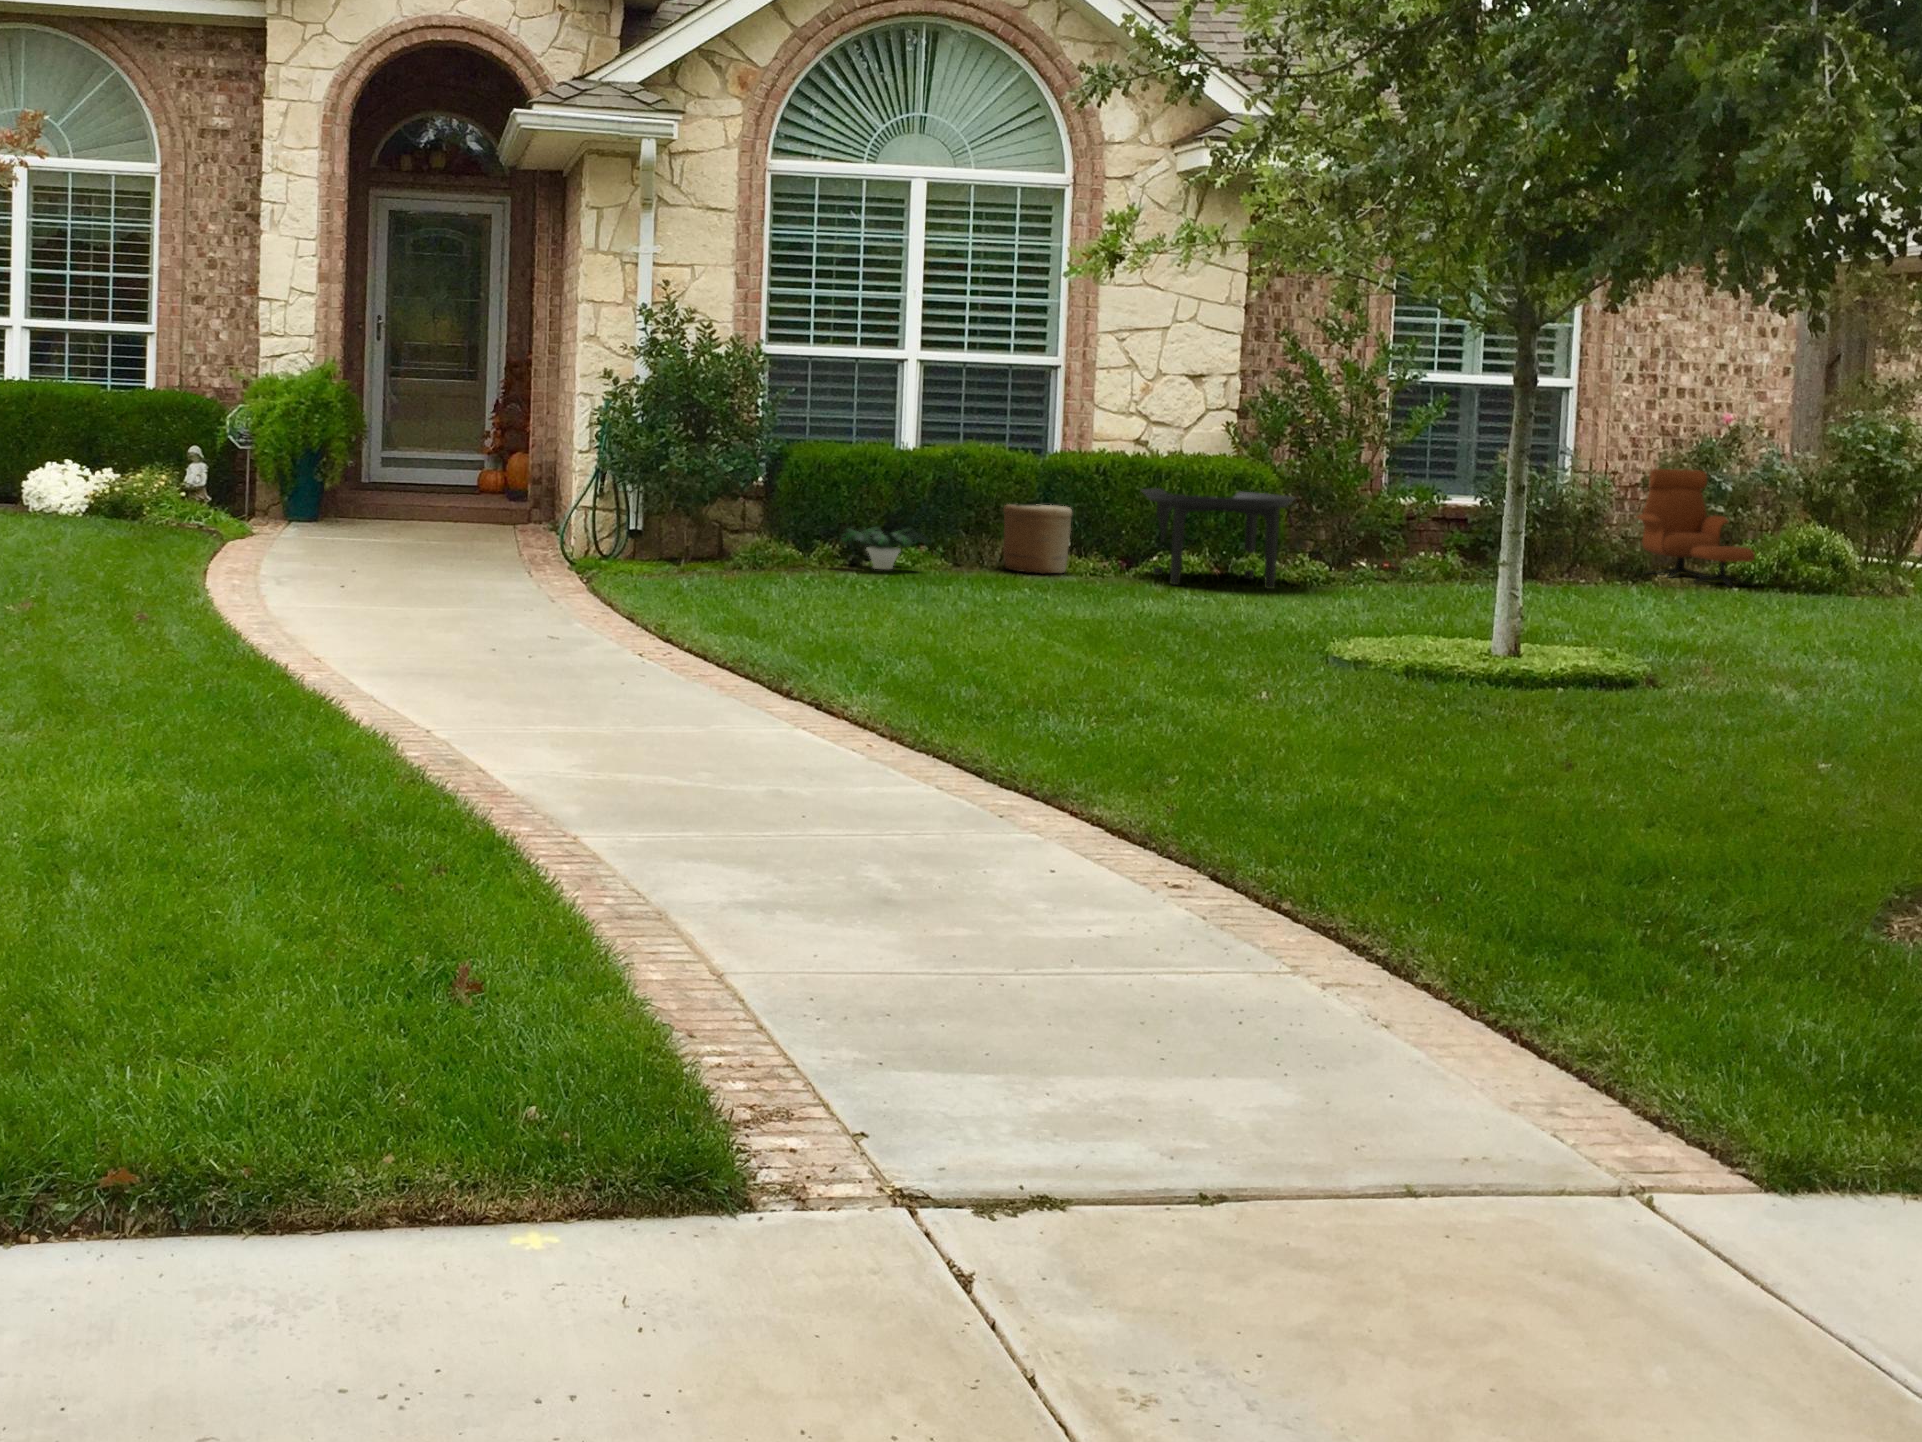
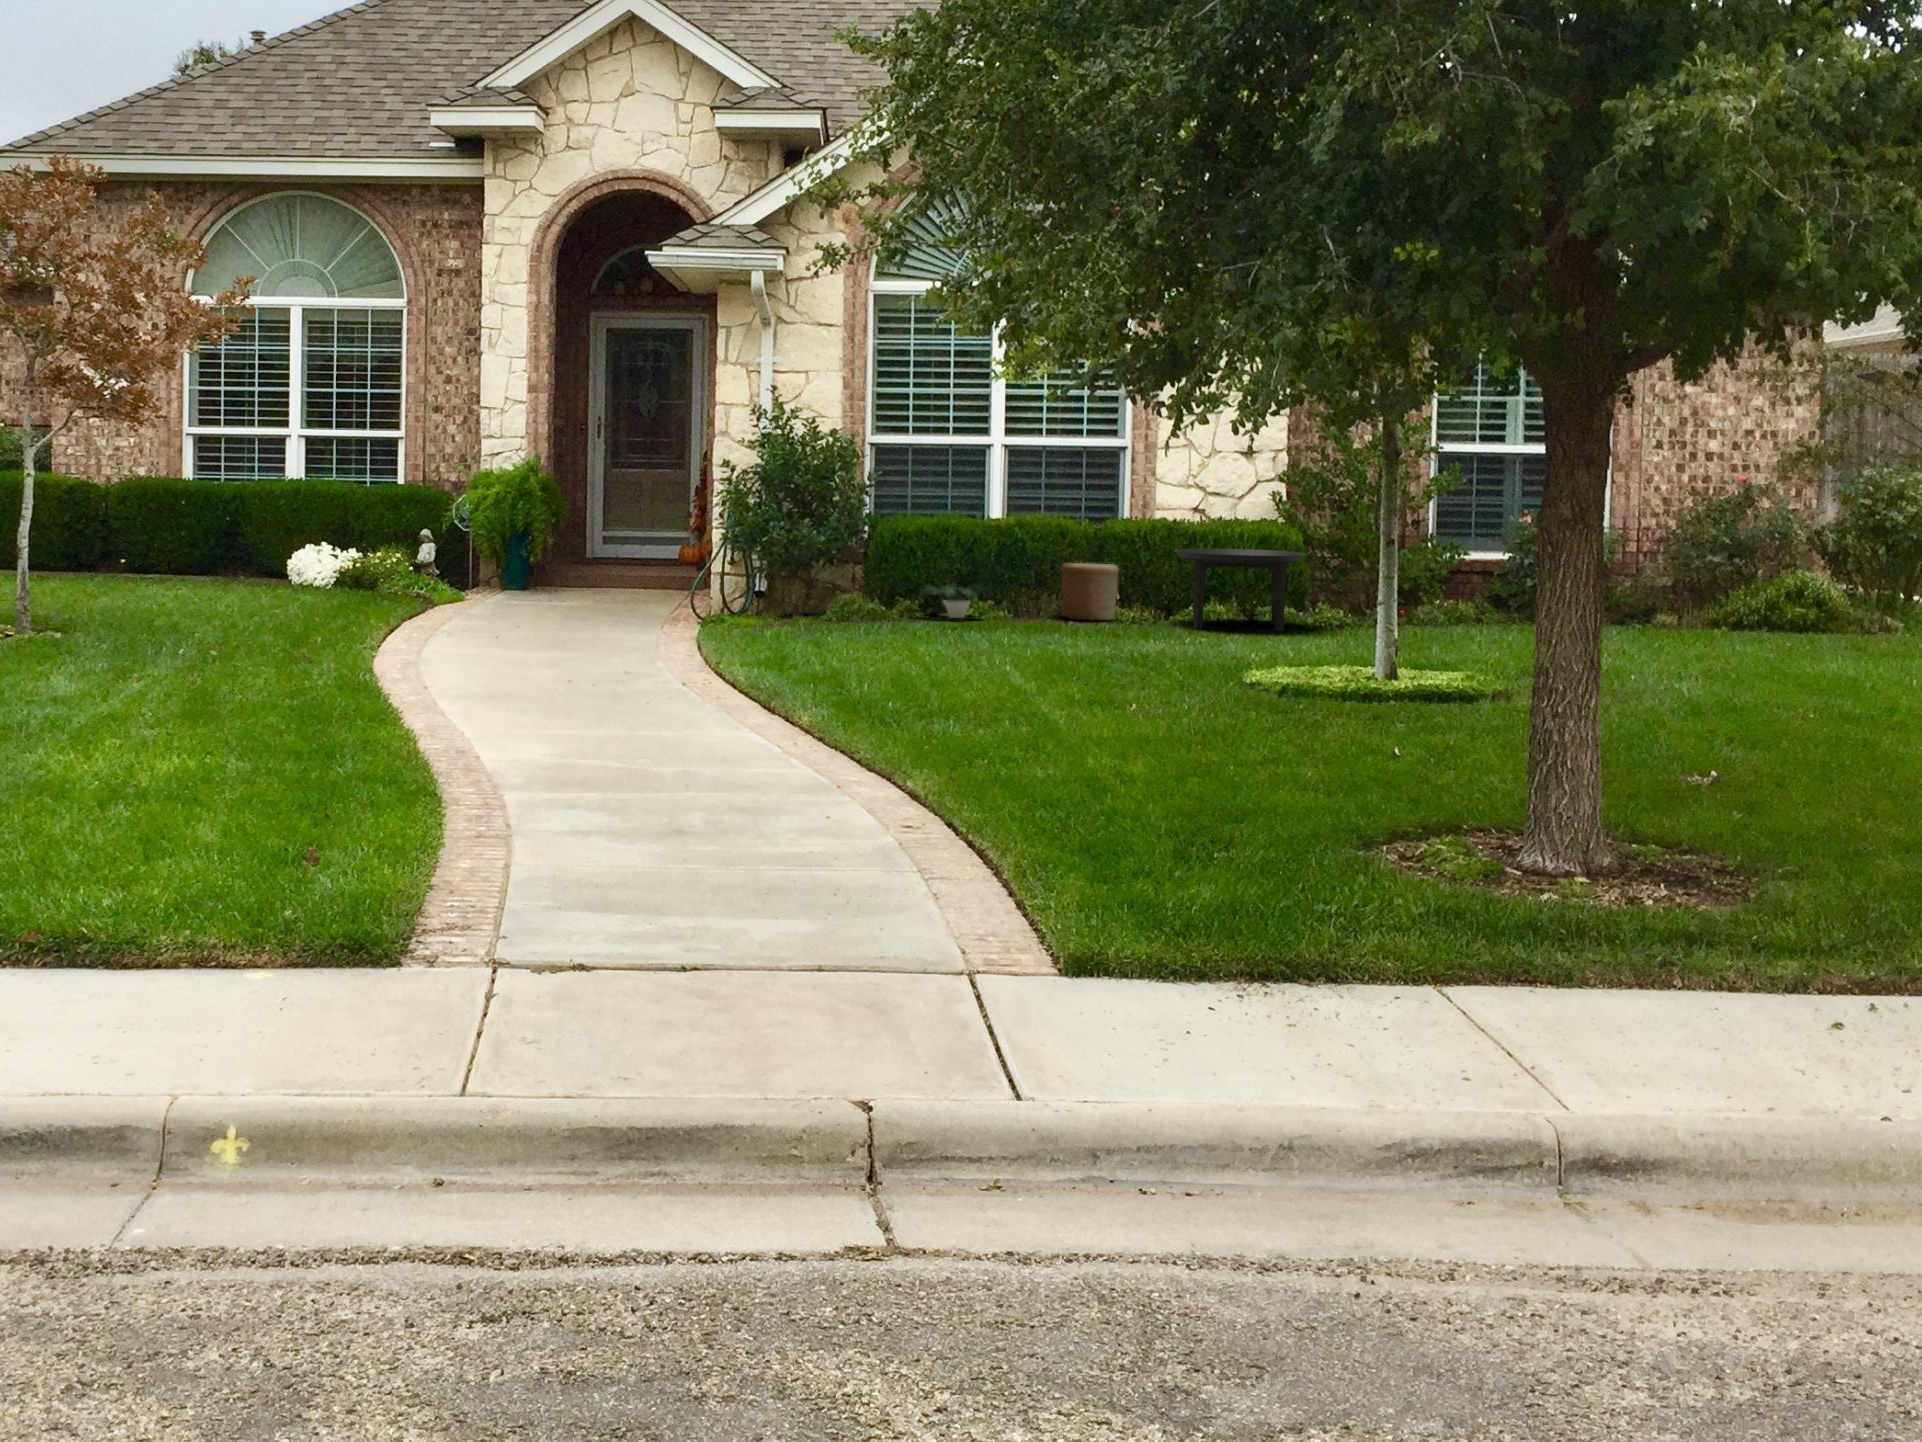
lounge chair: present [1636,469,1755,586] -> none [1647,525,1744,627]

